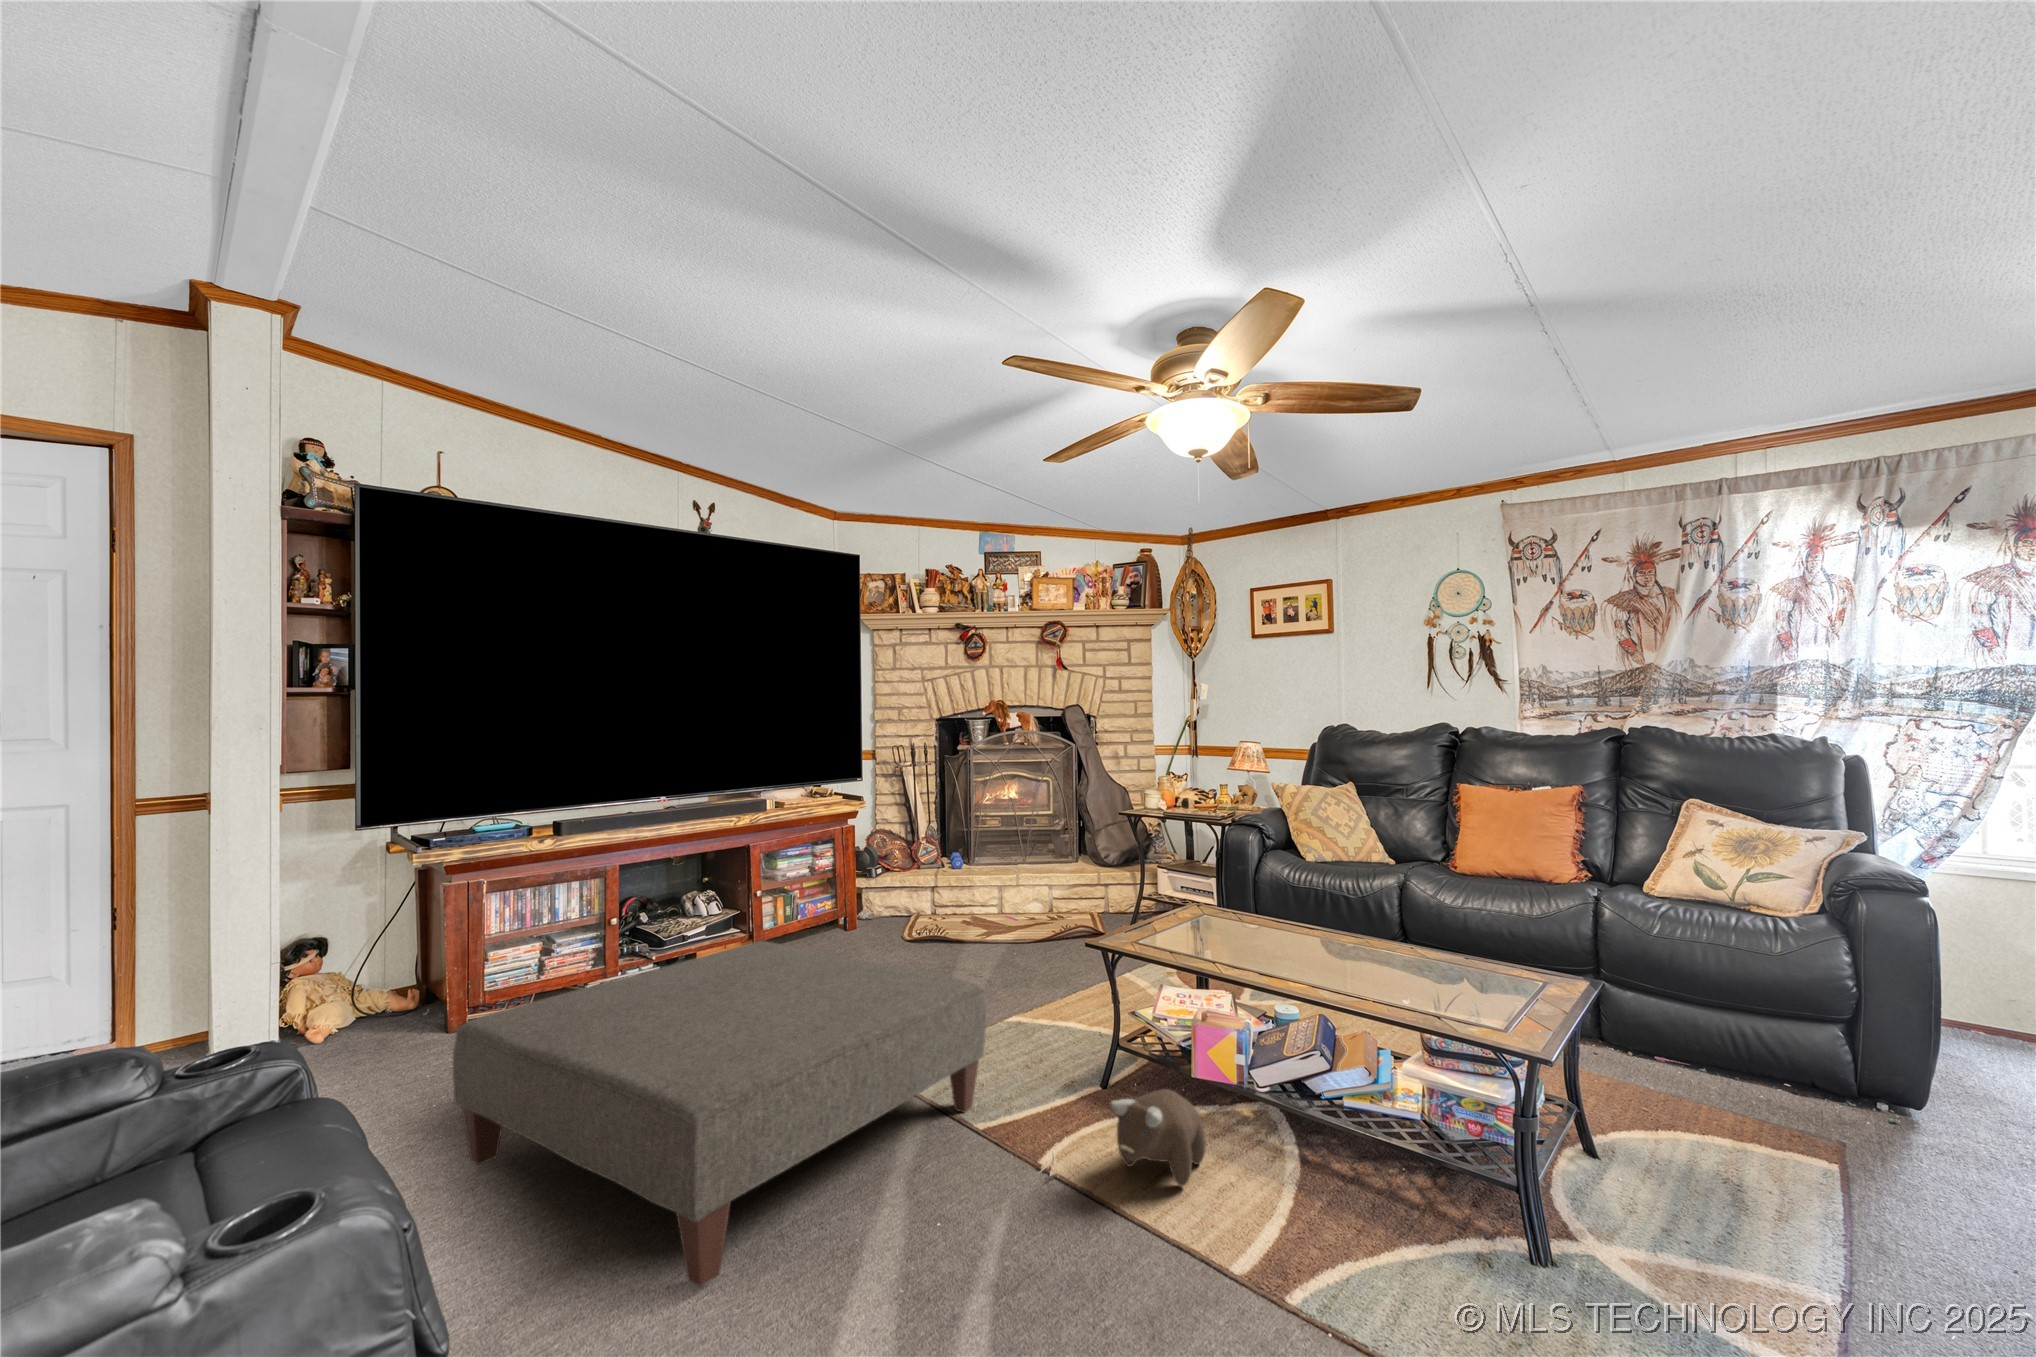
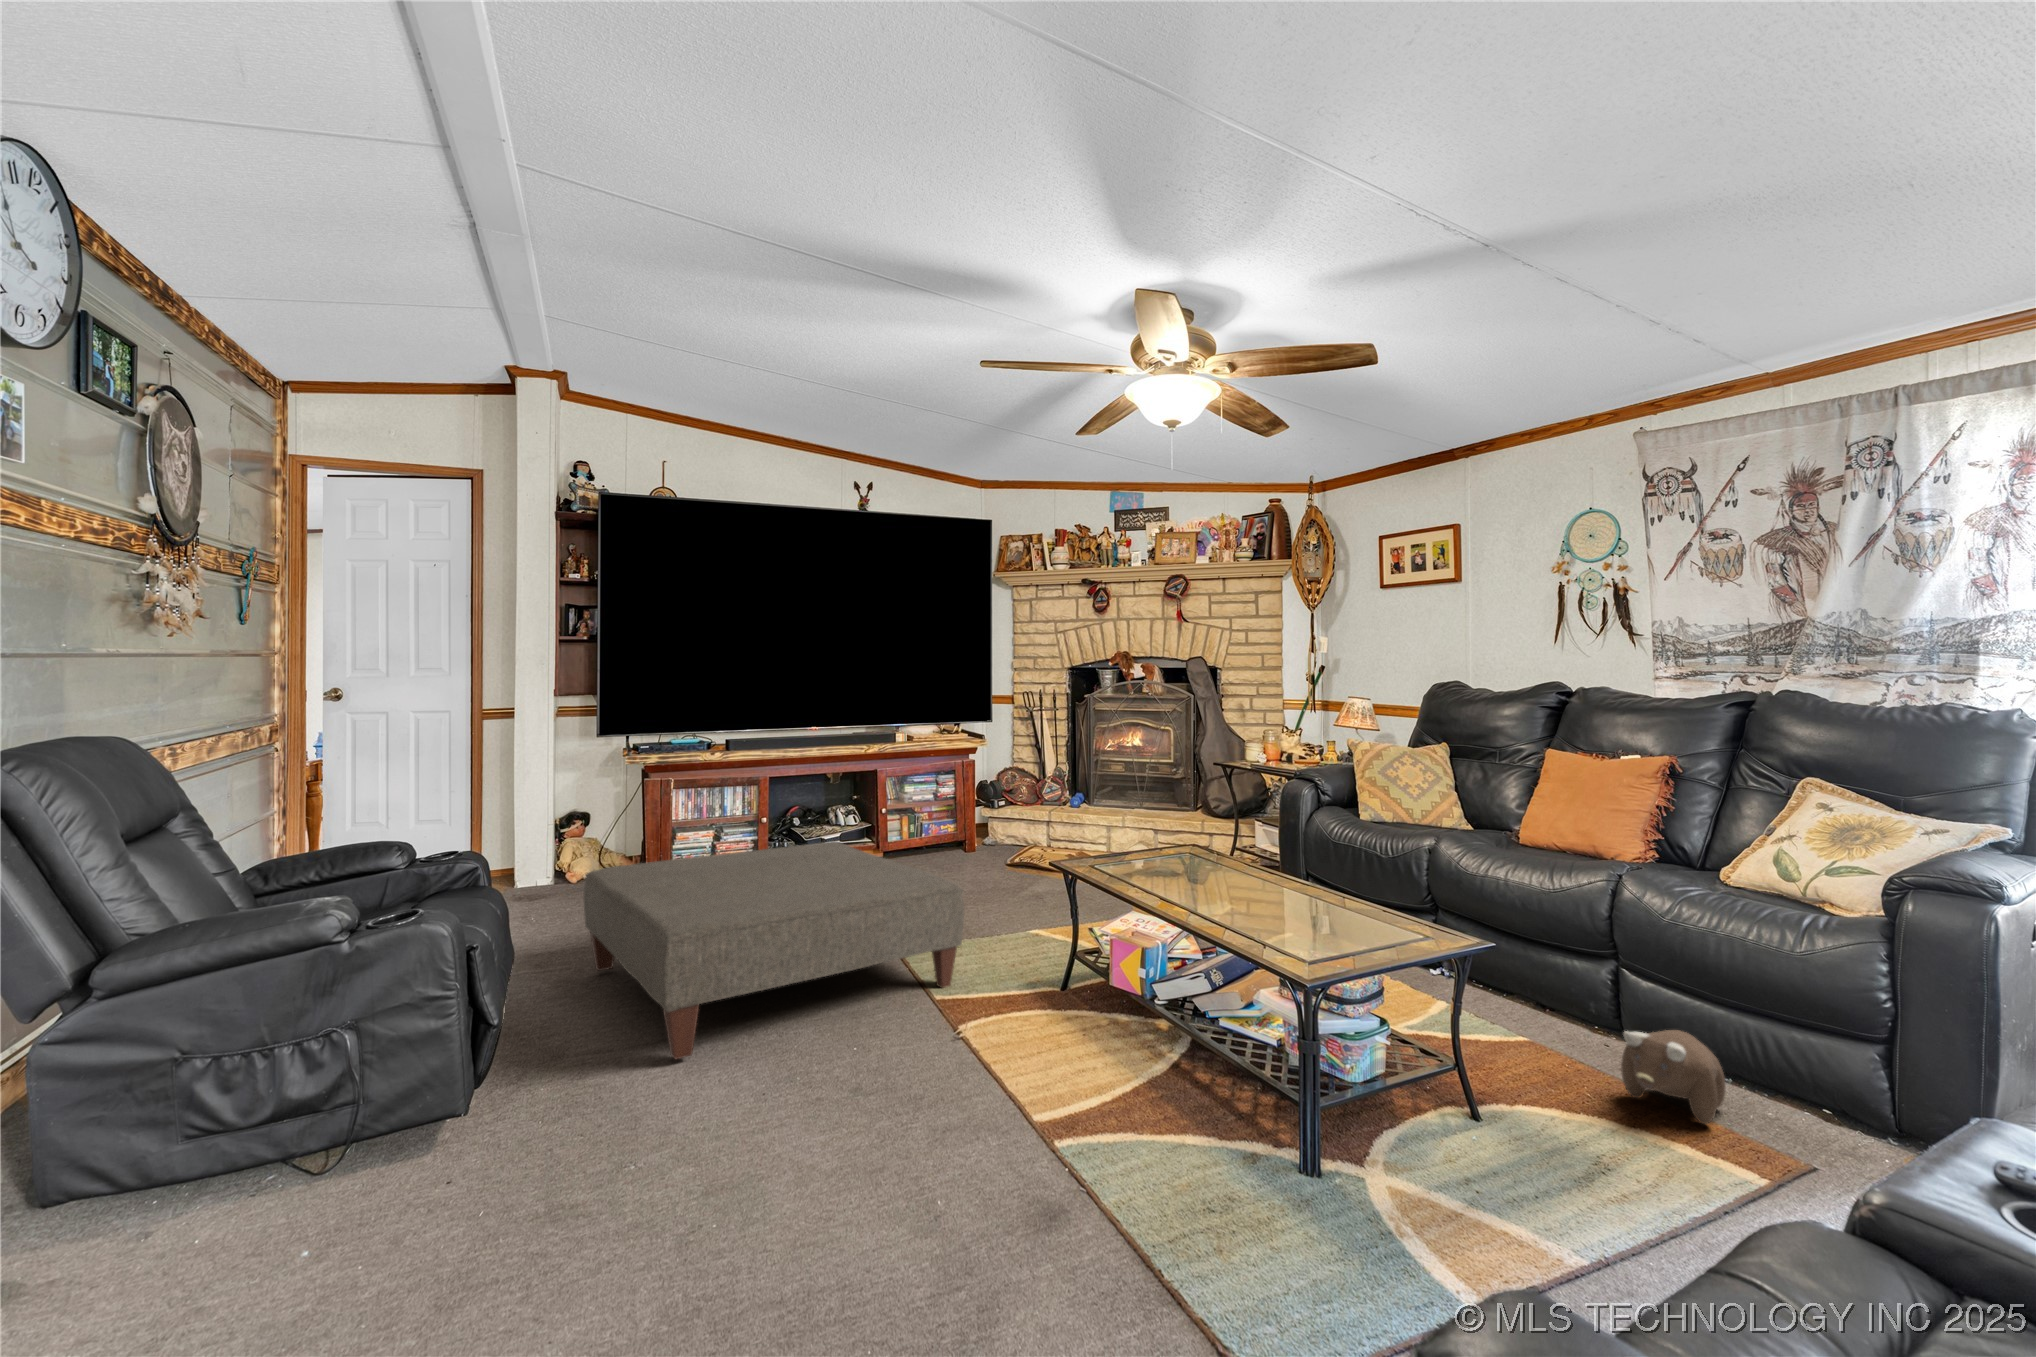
plush toy: present [1111,1089,1206,1186] -> present [1621,1030,1726,1124]

